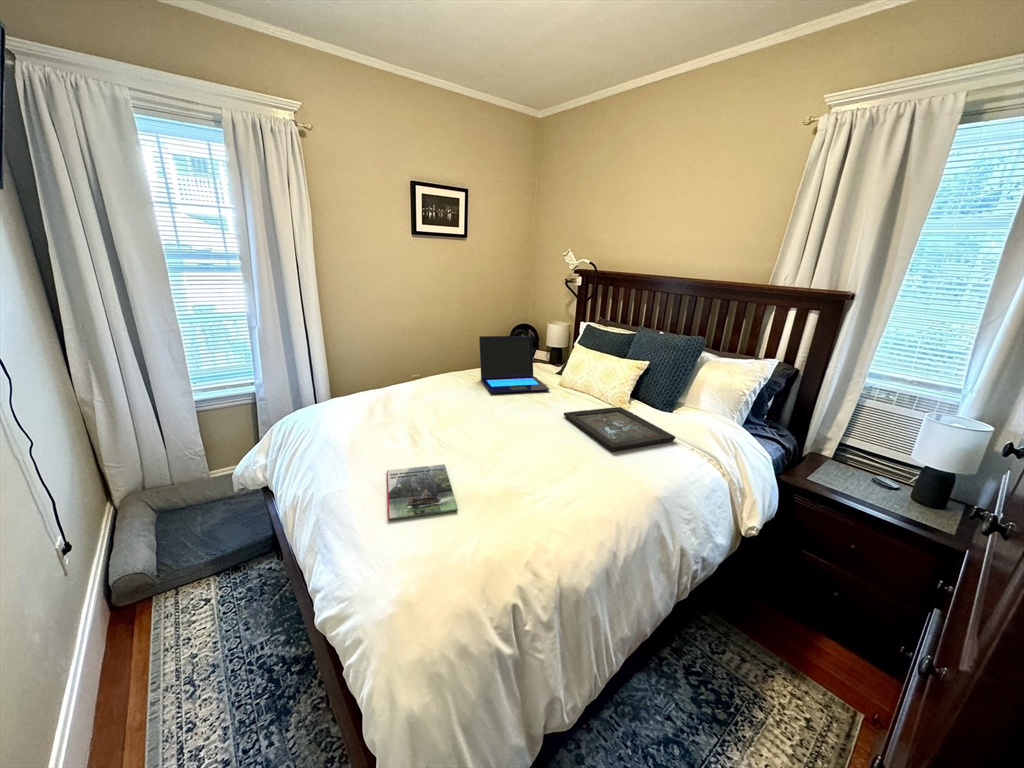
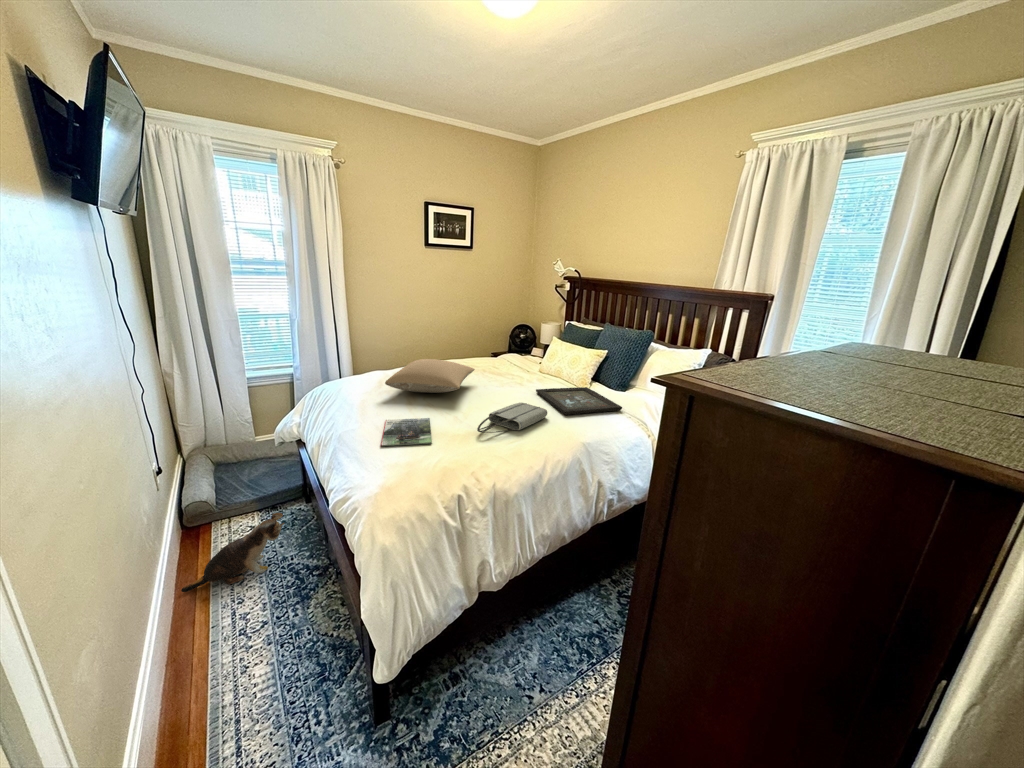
laptop: present [479,336,549,393] -> none [475,330,532,376]
pillow: none [380,378,486,422] -> present [385,359,475,393]
tote bag: none [514,436,592,489] -> present [477,403,547,433]
plush toy: none [104,591,251,718] -> present [181,513,284,592]

